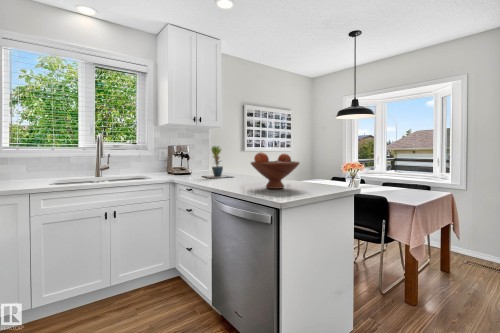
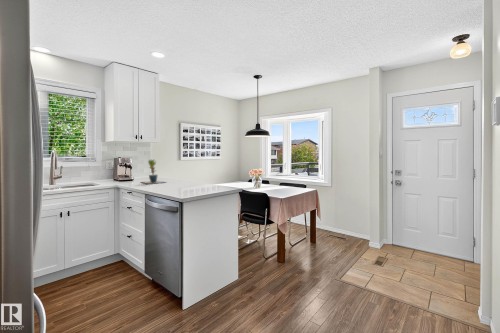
fruit bowl: present [251,152,299,189] -> none [171,167,203,191]

